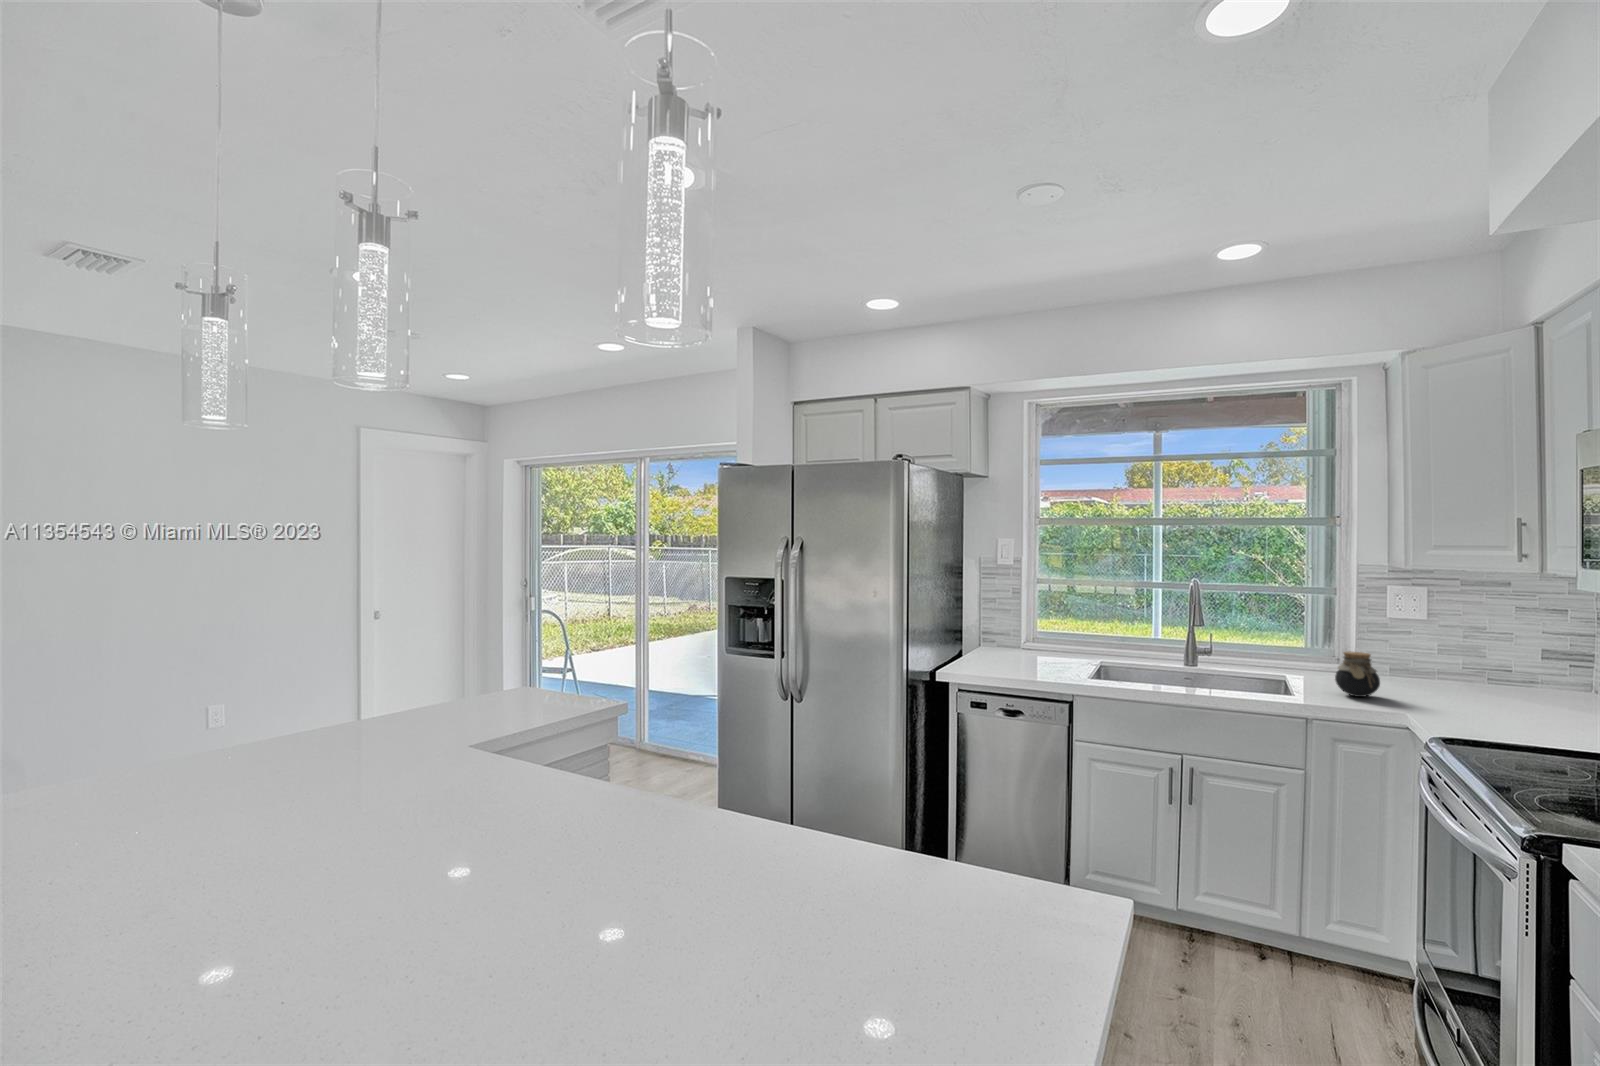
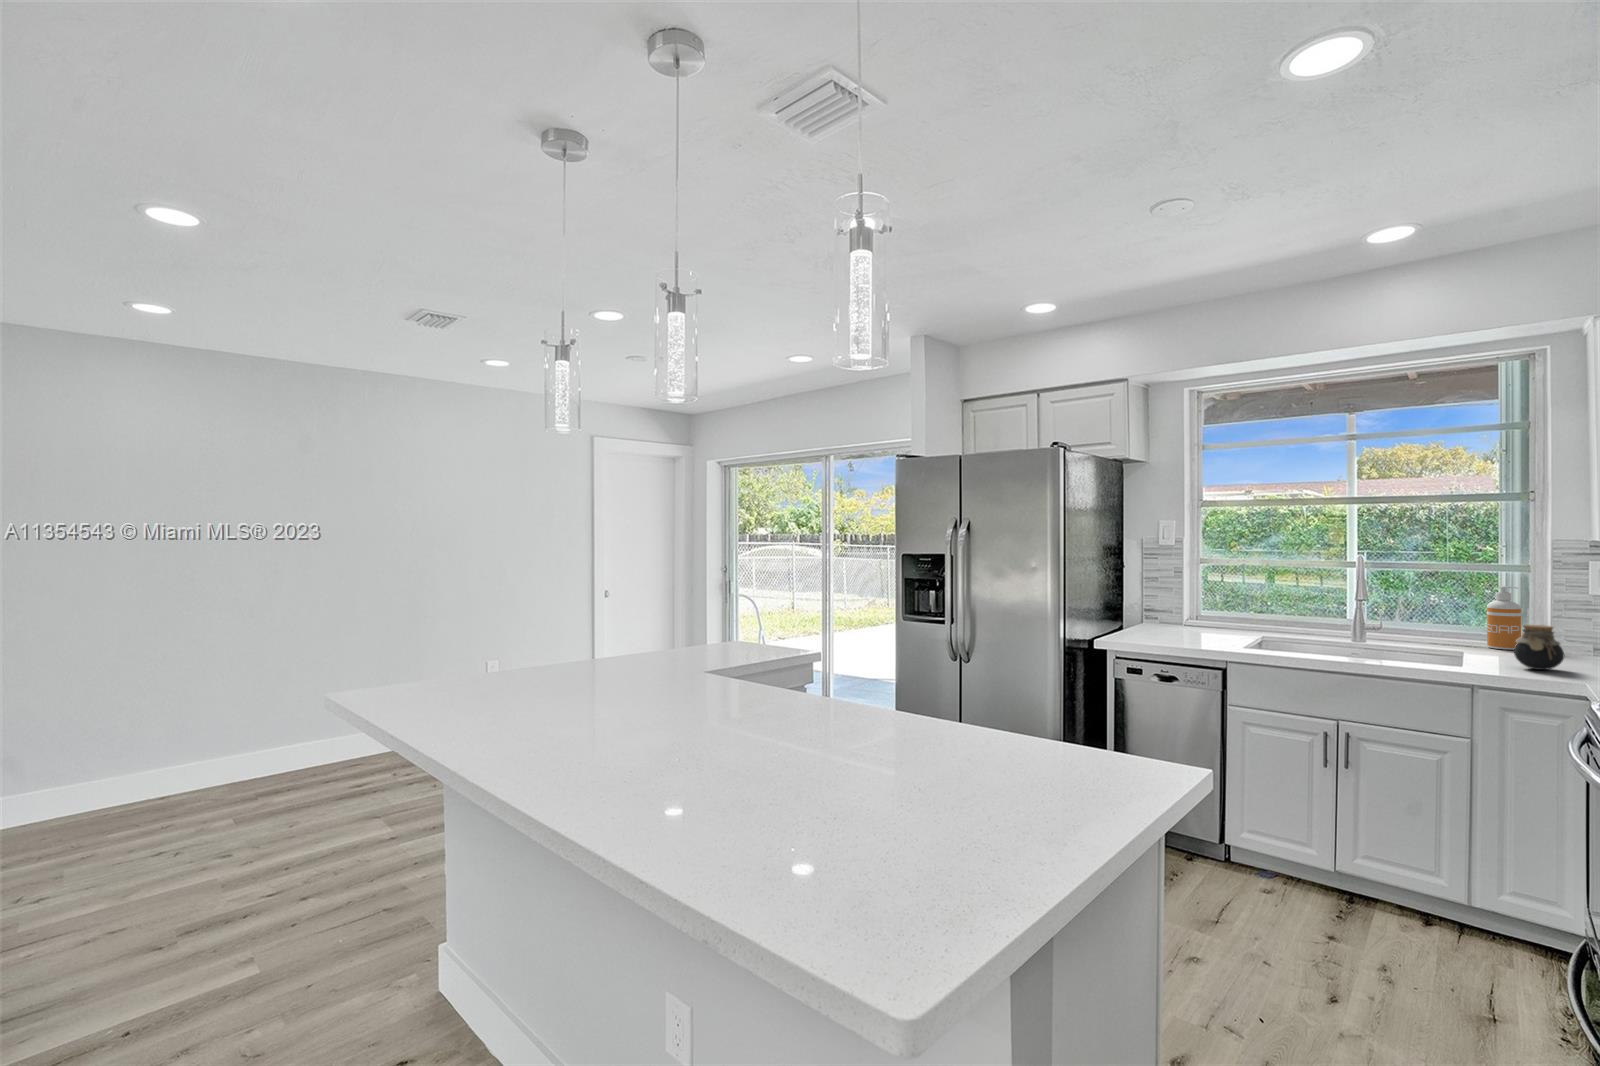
soap dispenser: none [1296,608,1325,670] -> present [1487,586,1521,650]

